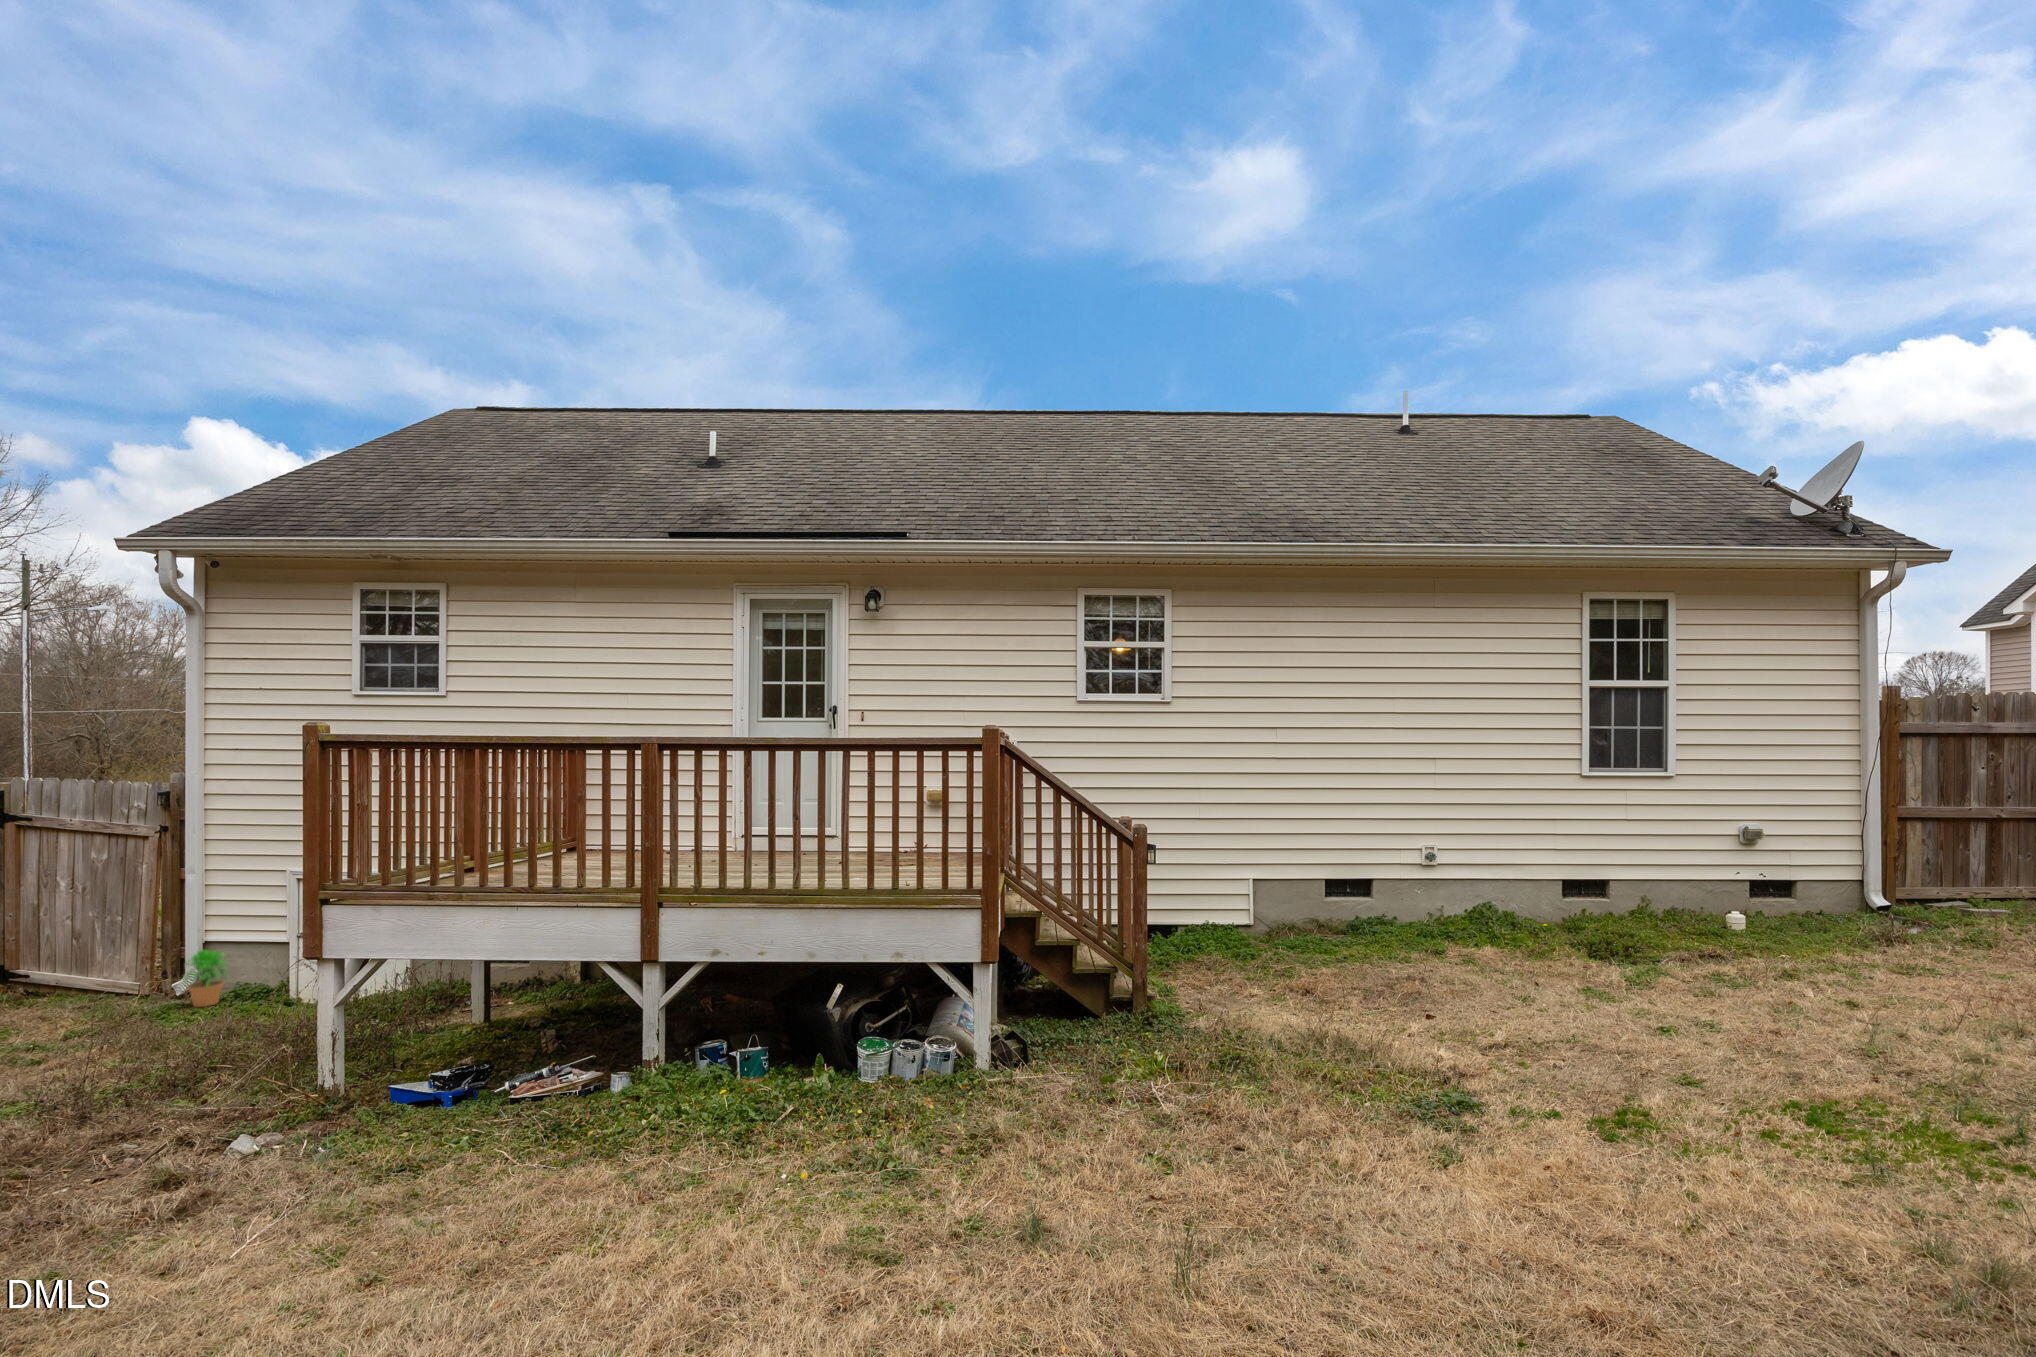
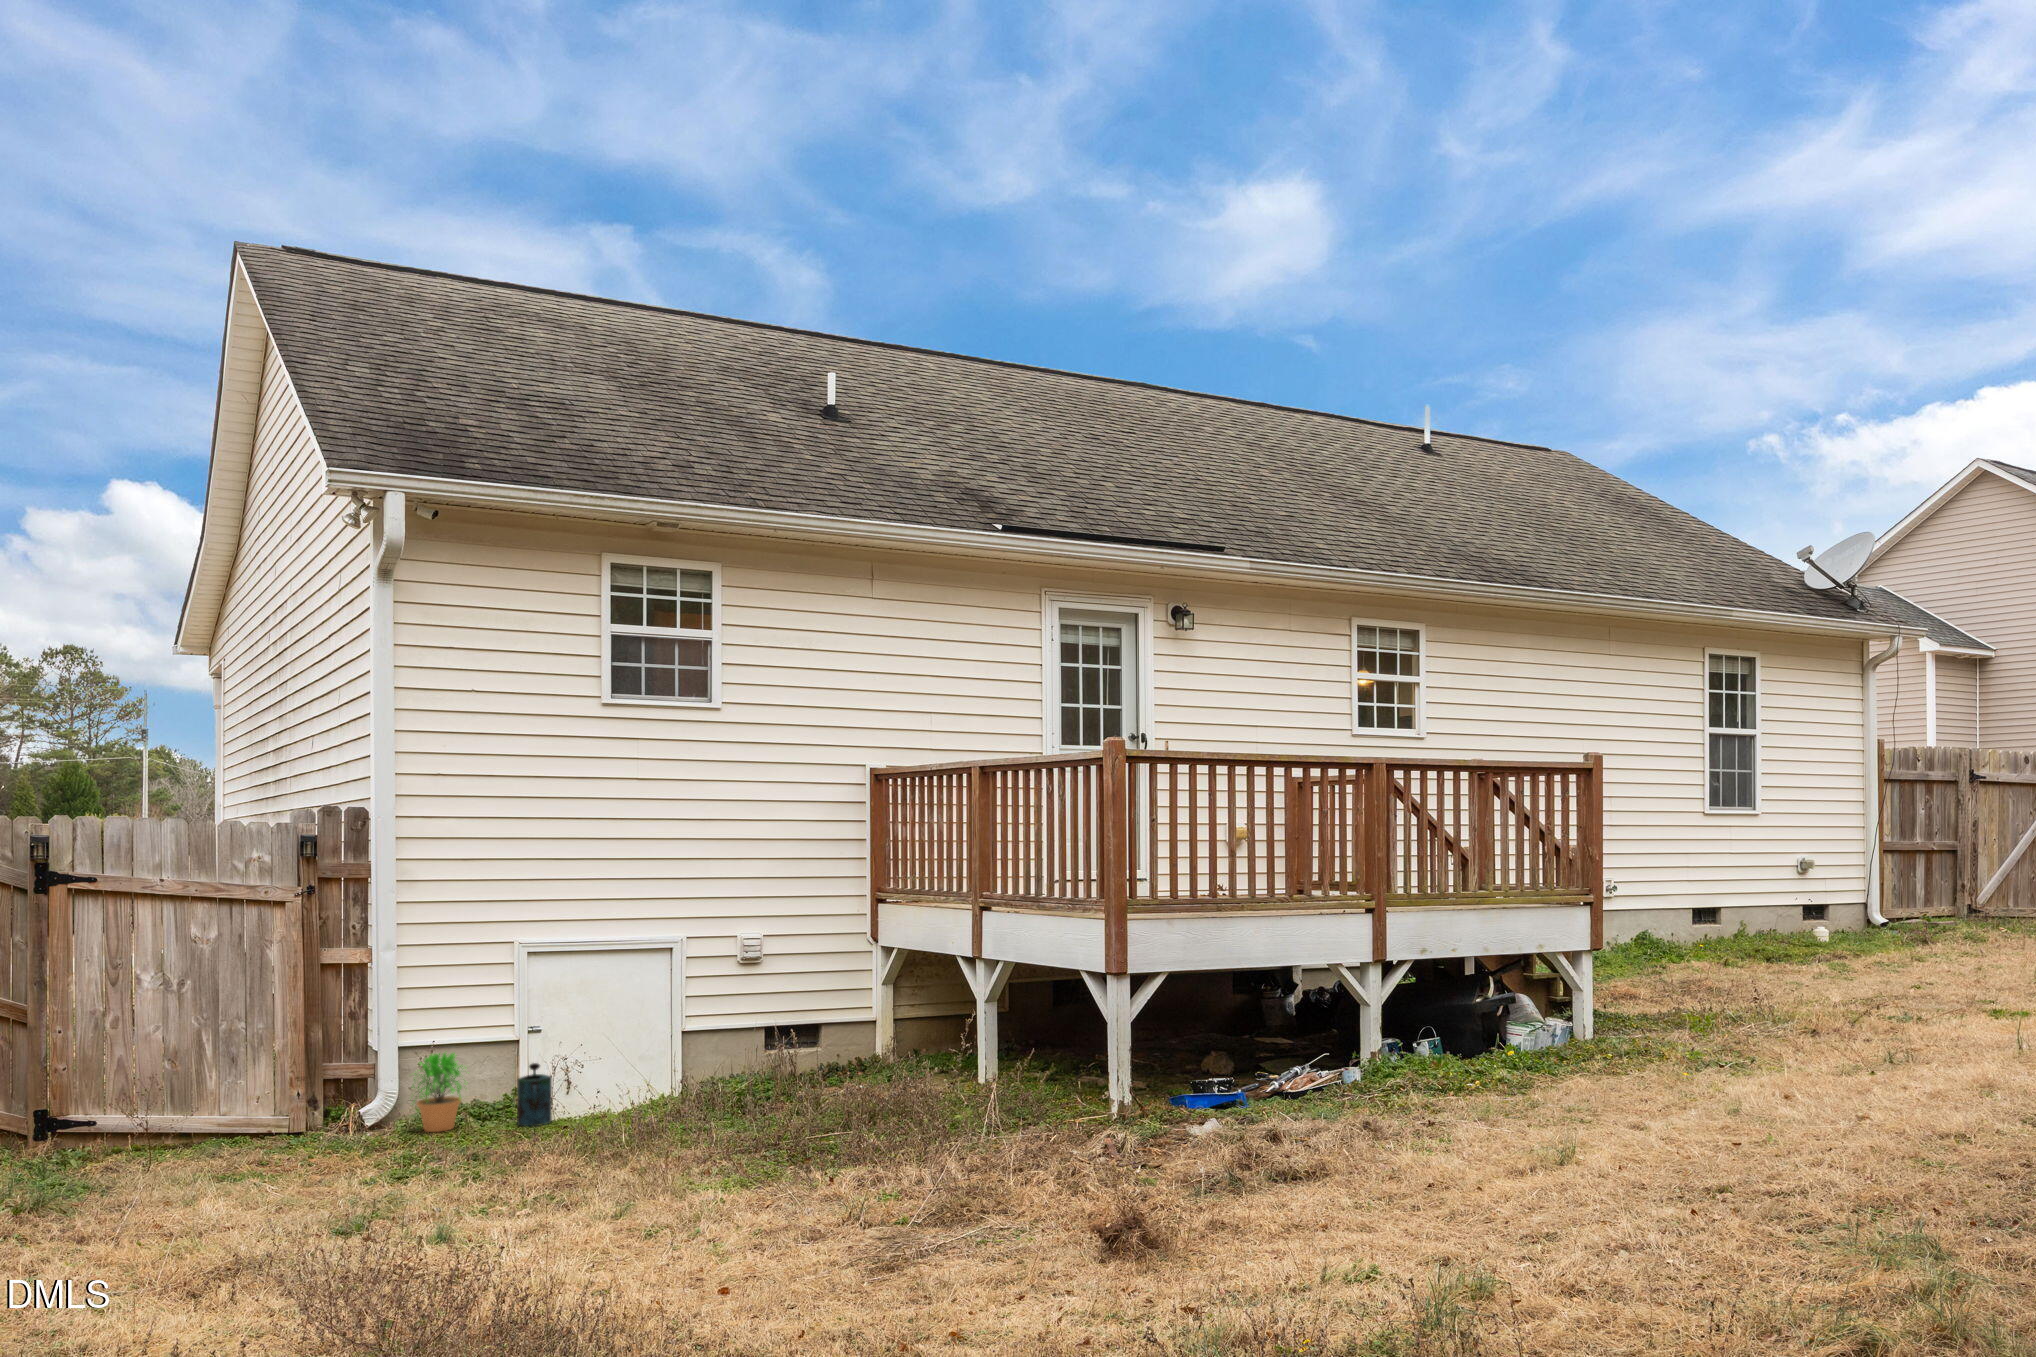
watering can: none [242,961,293,1010] -> present [517,1063,552,1126]

